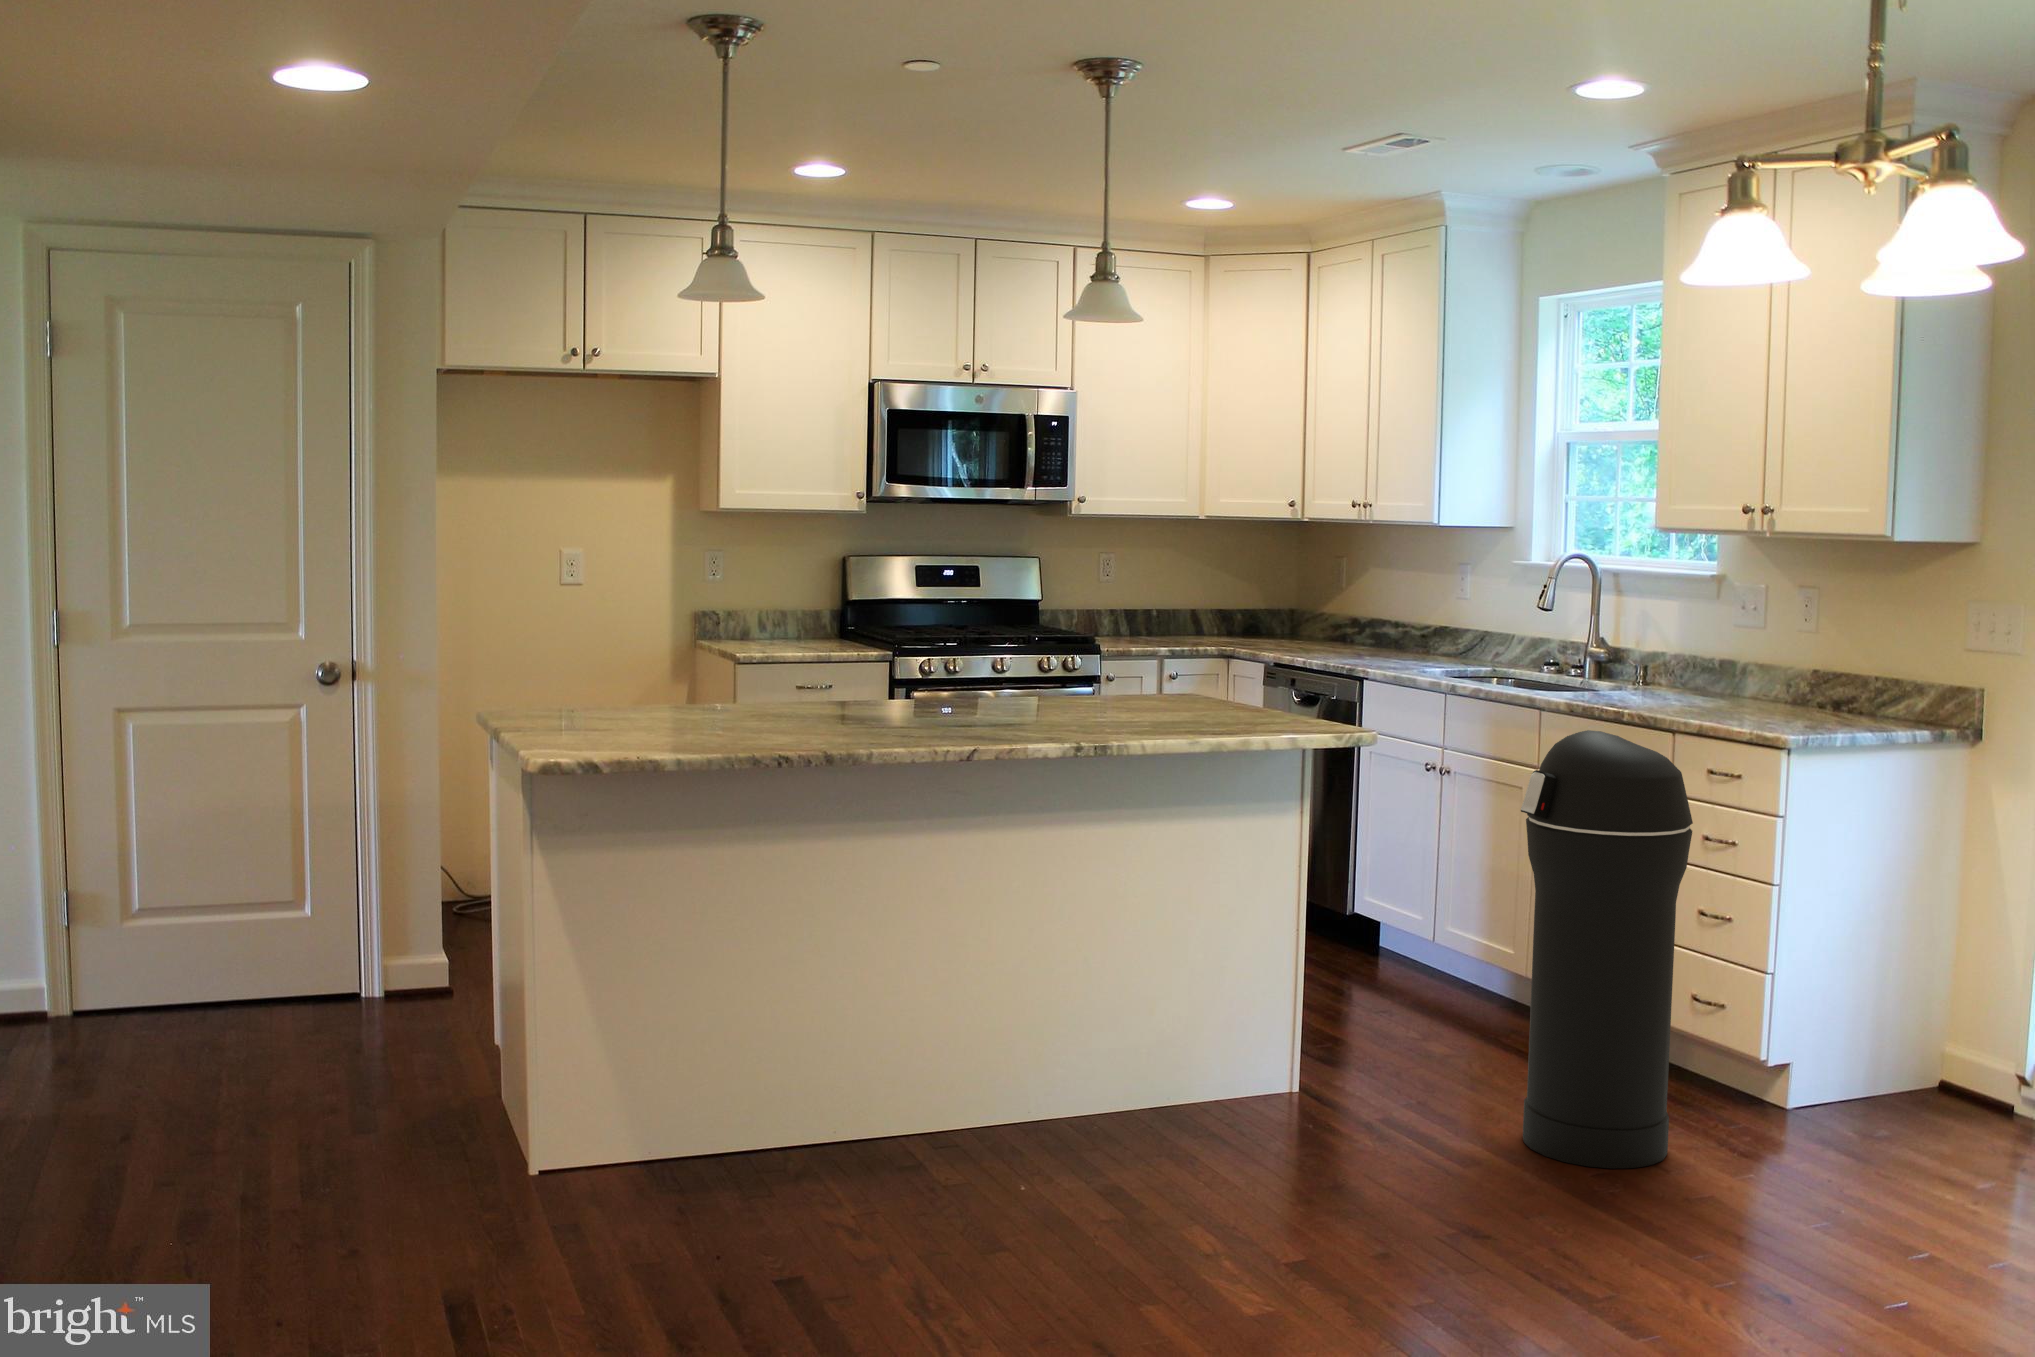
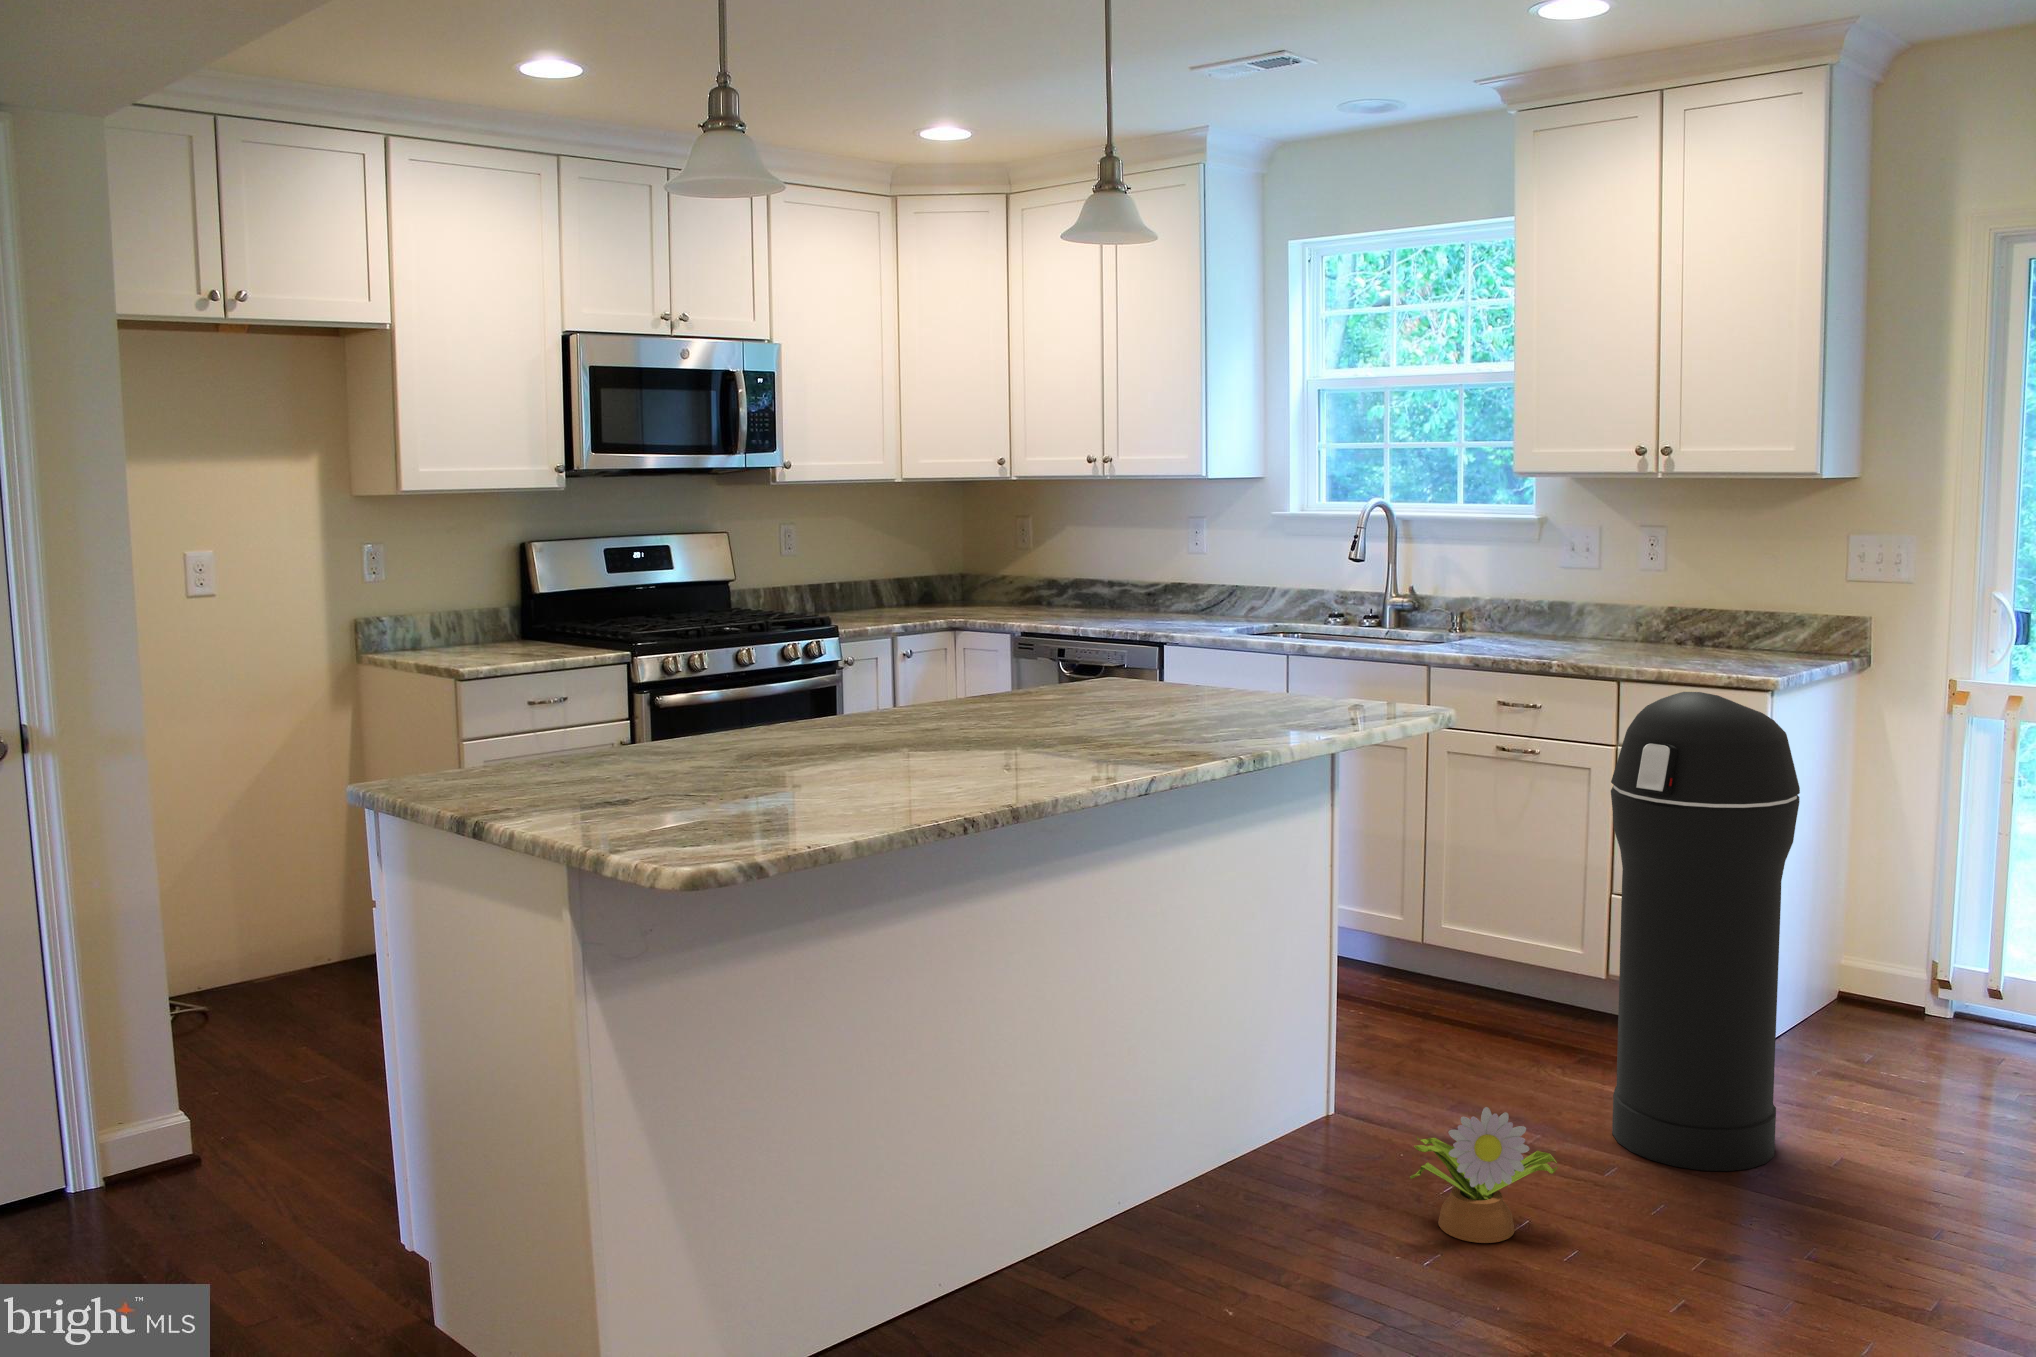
decorative plant: none [1250,1052,1385,1170] -> present [1410,1107,1558,1243]

